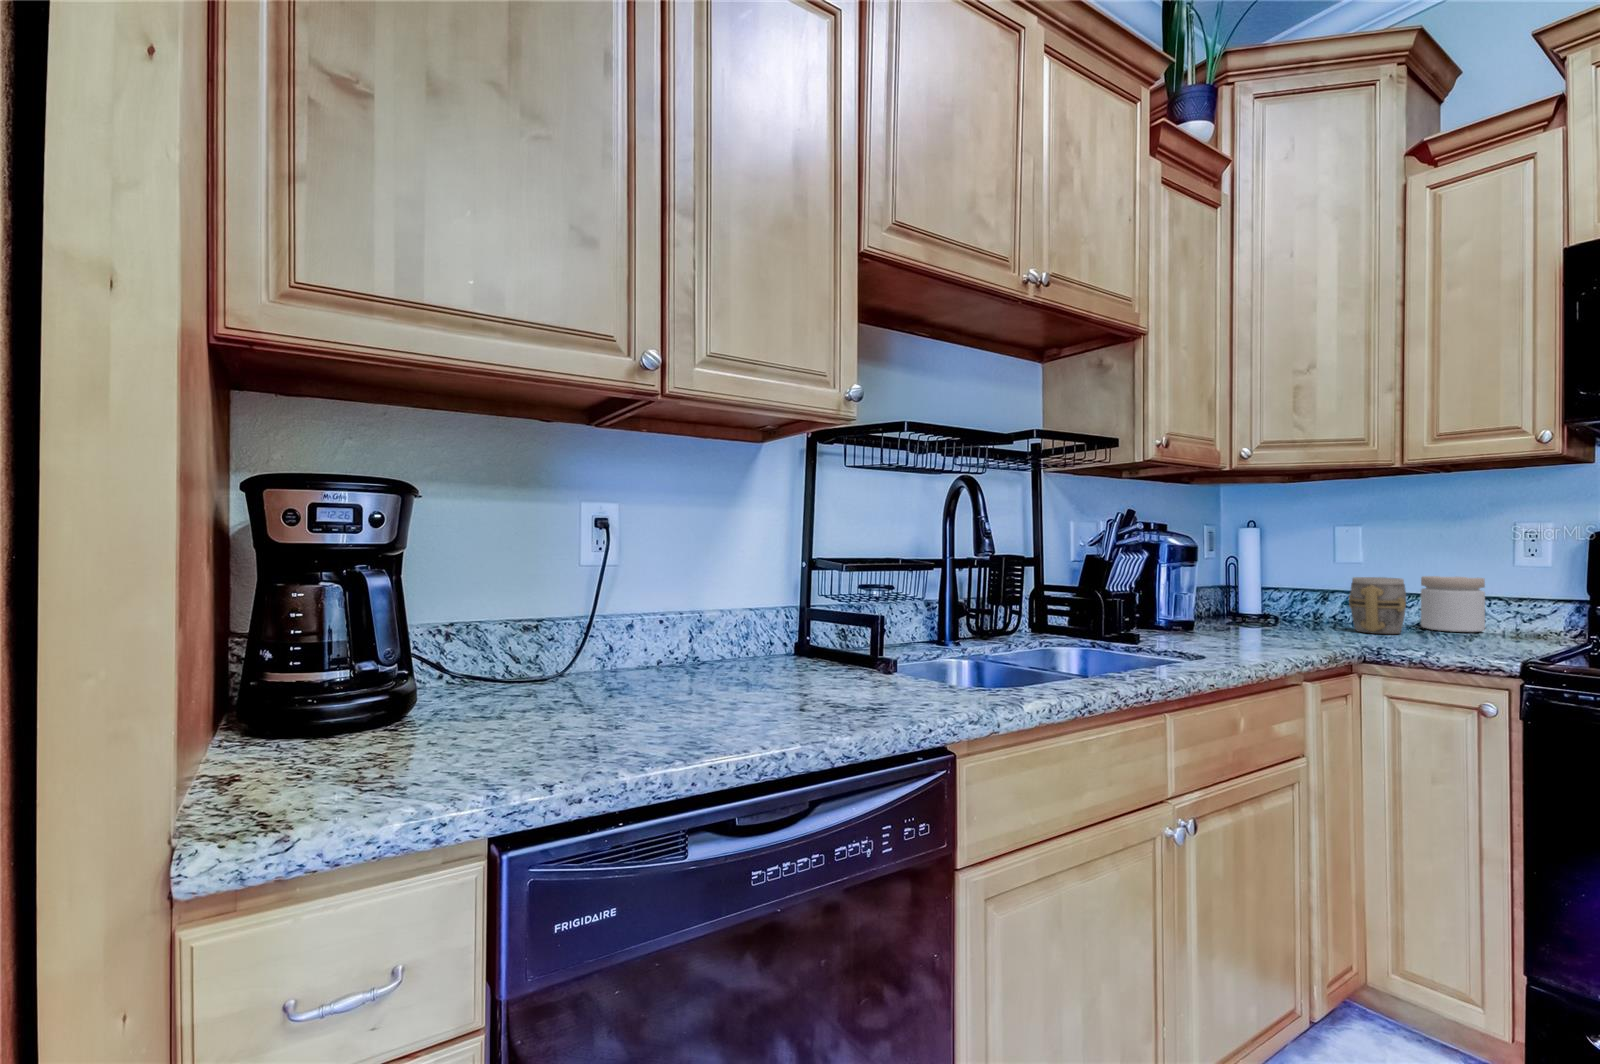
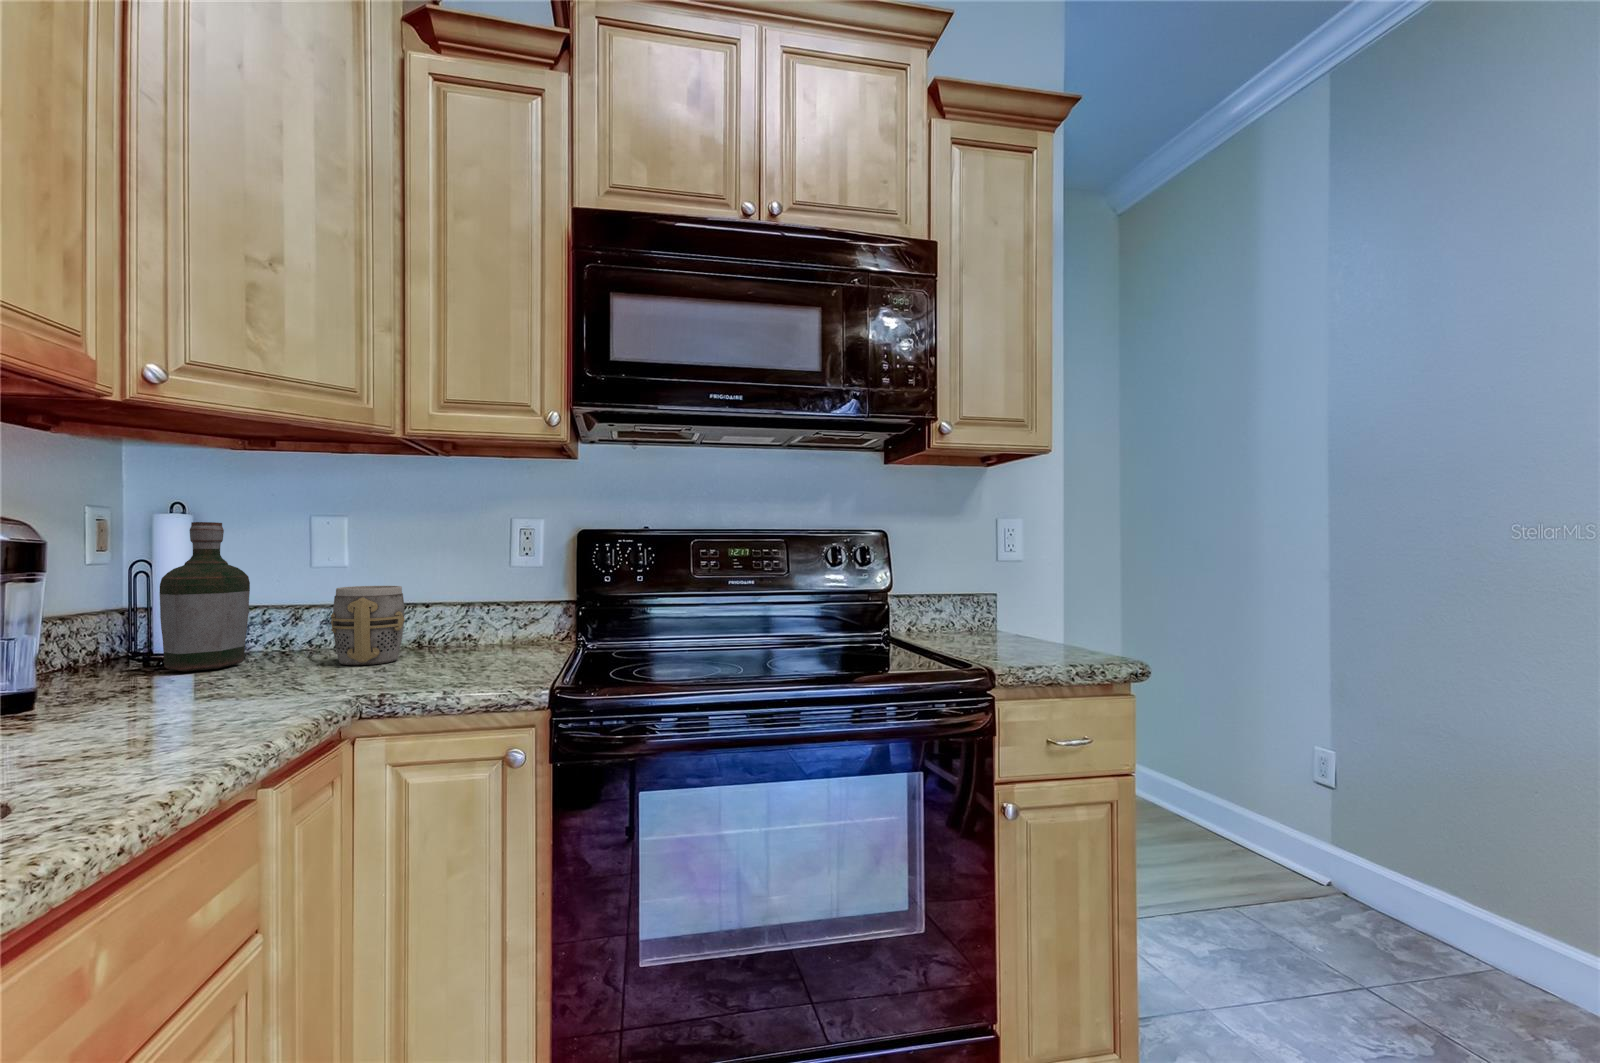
bottle: none [1243,531,1294,624] -> present [160,522,250,672]
jar: present [1421,576,1485,632] -> none [417,580,483,647]

